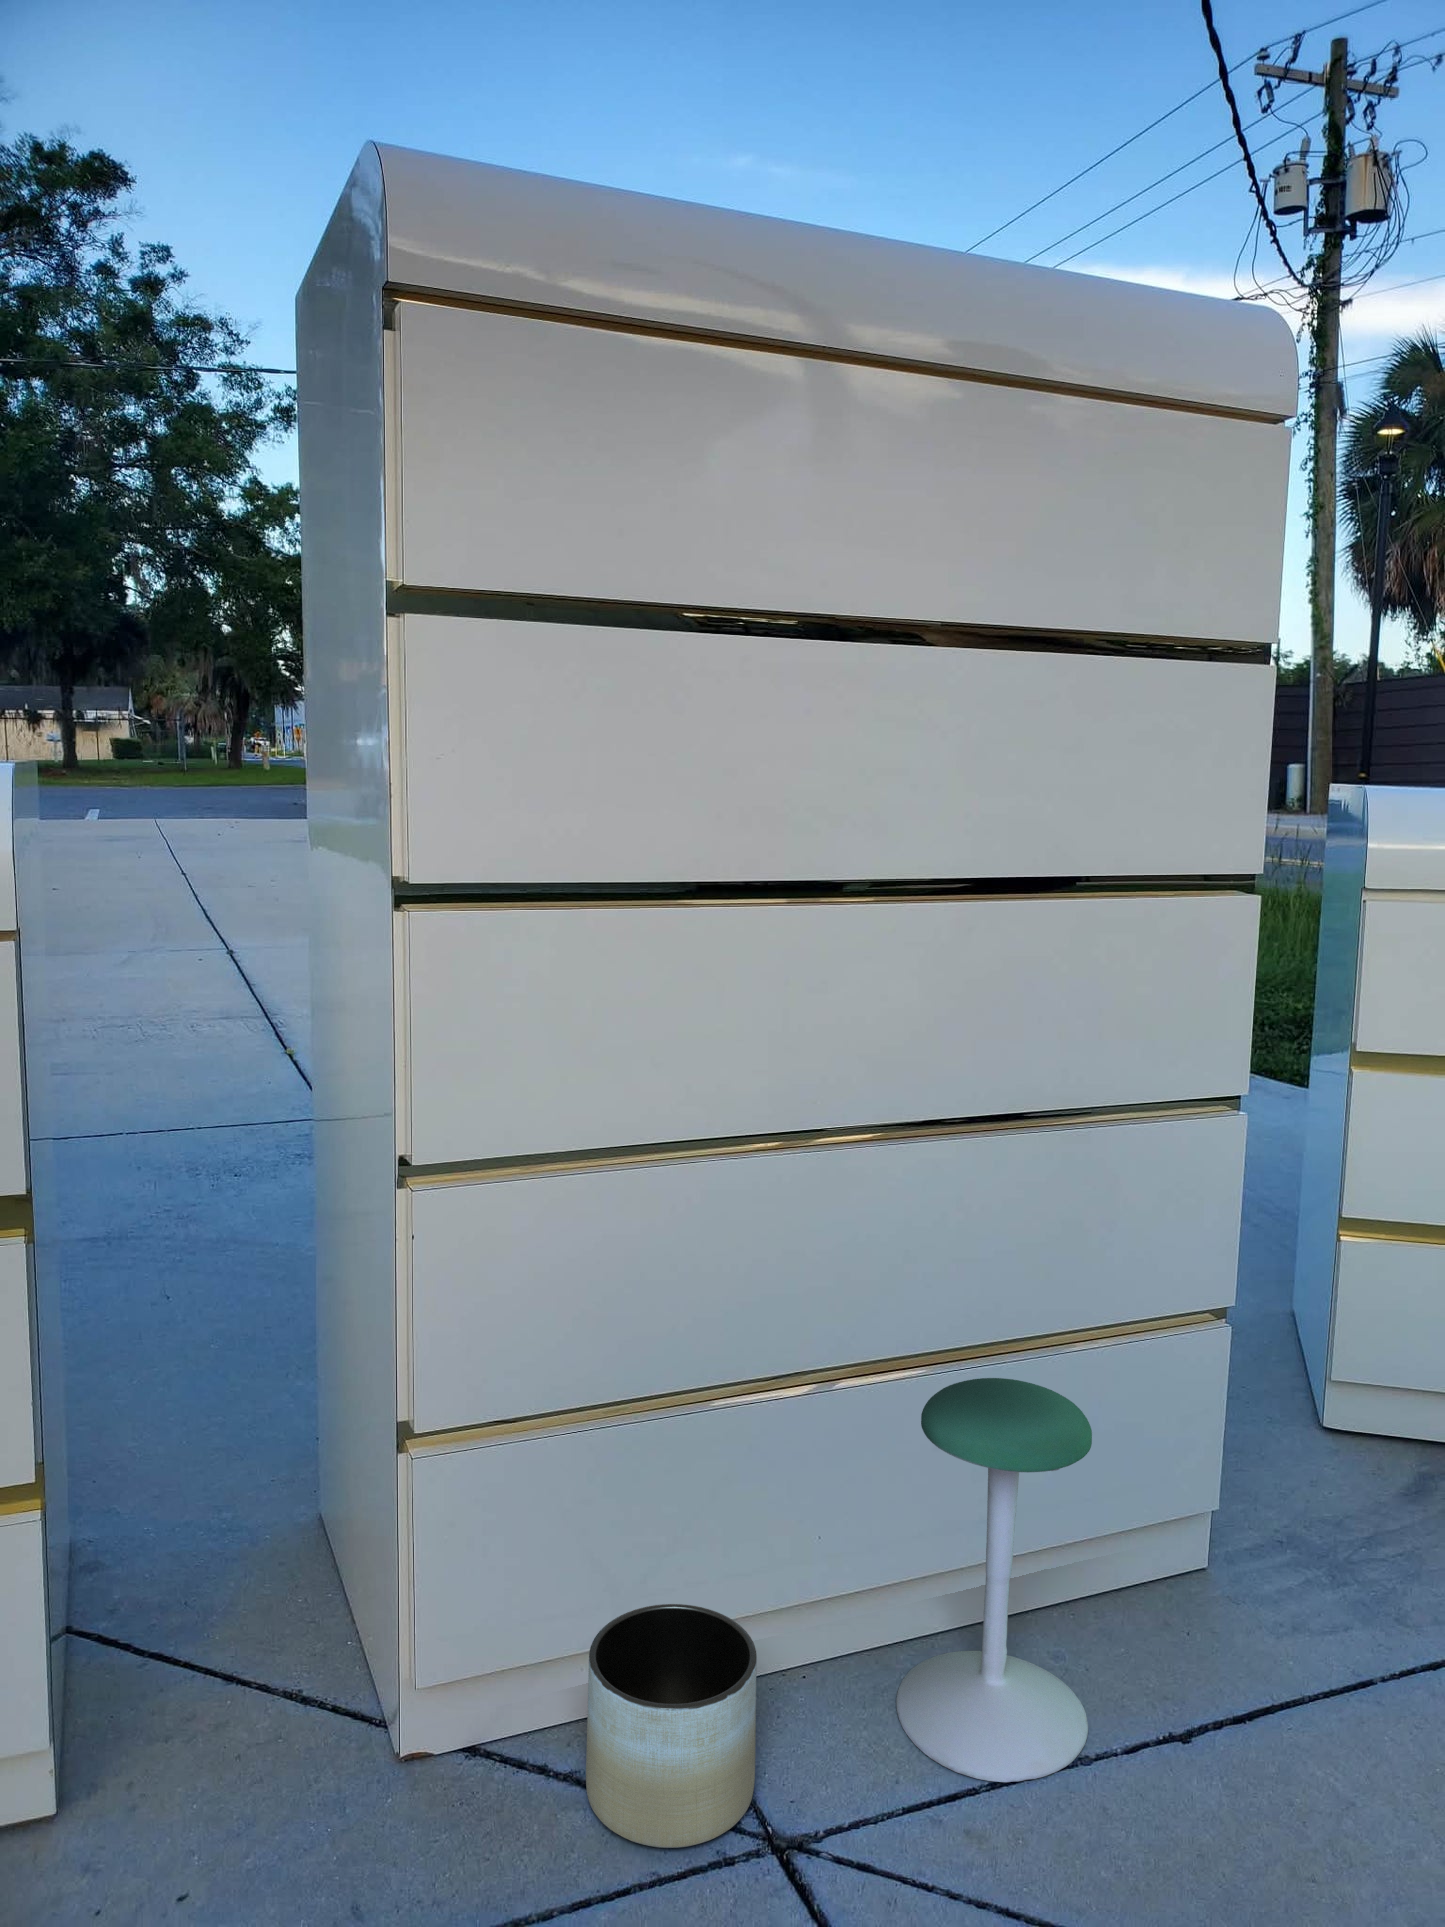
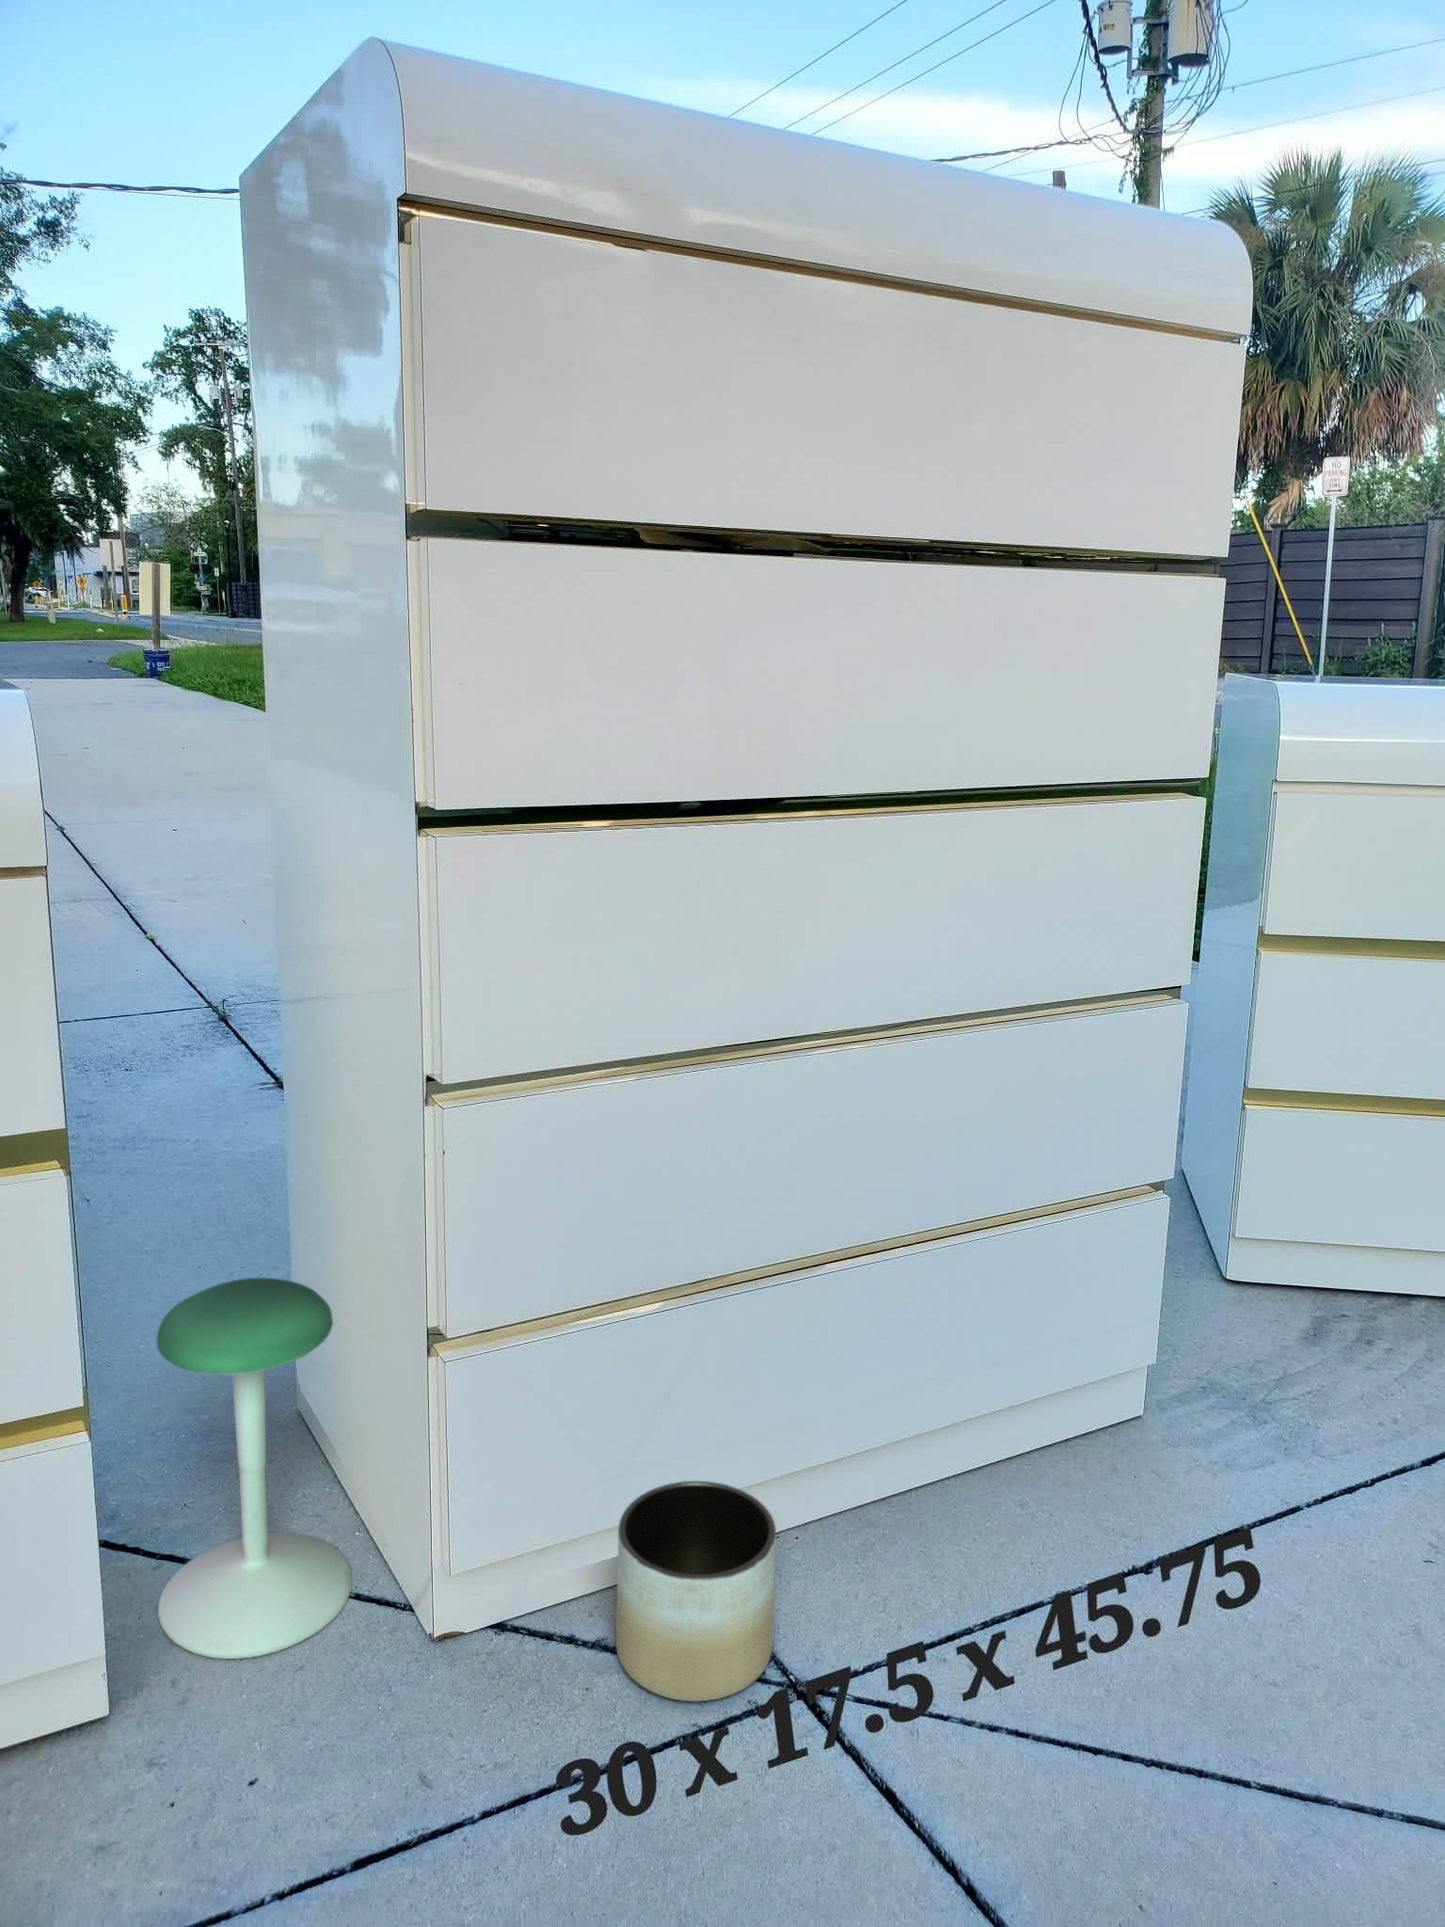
stool: present [896,1378,1092,1782] -> present [157,1278,352,1659]

